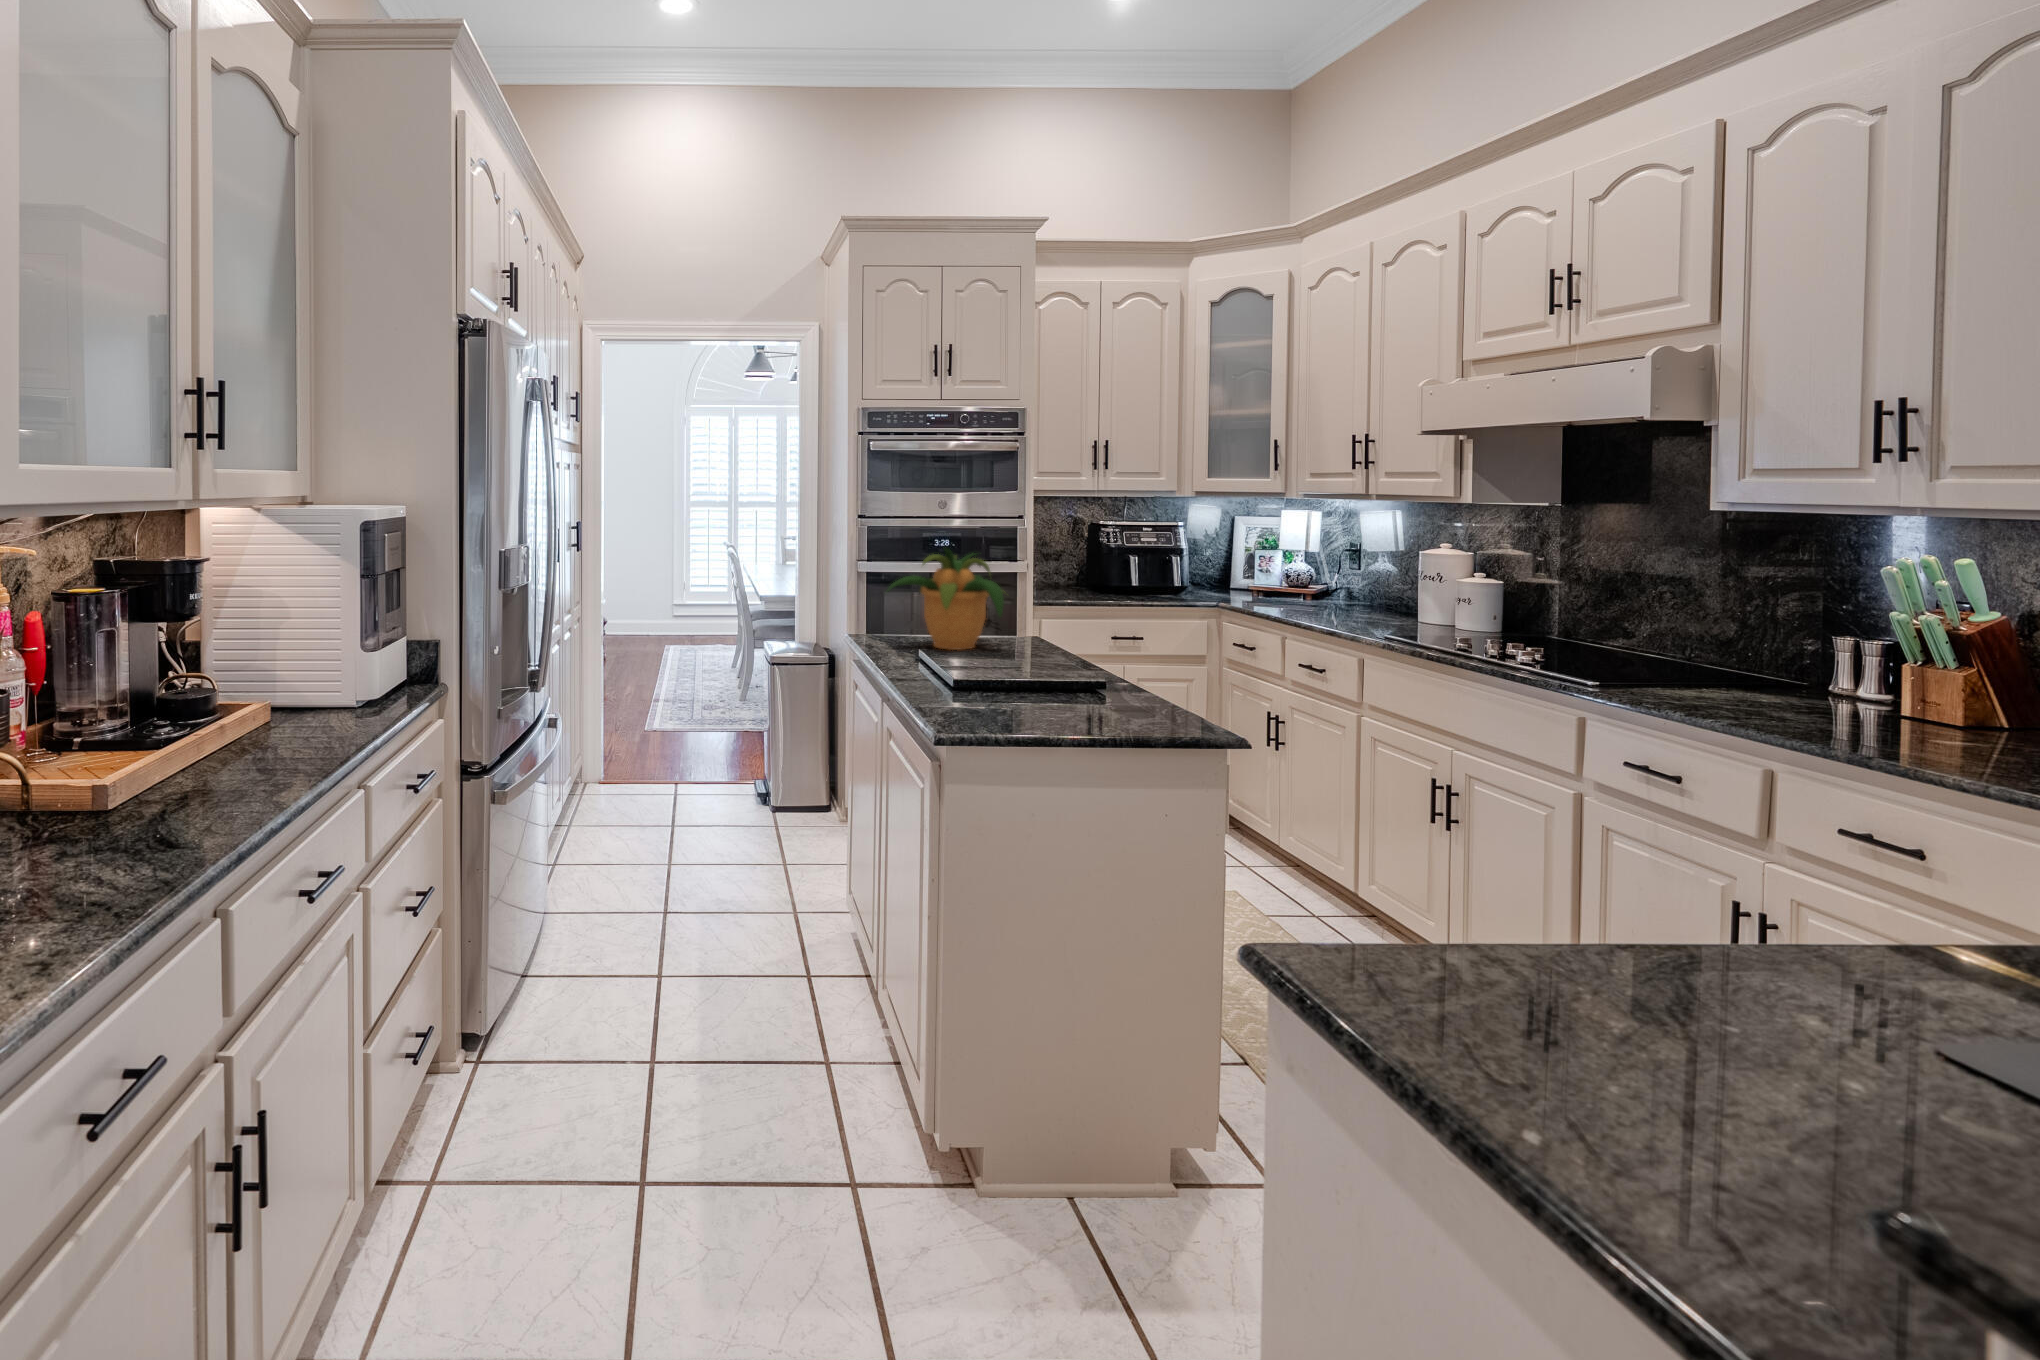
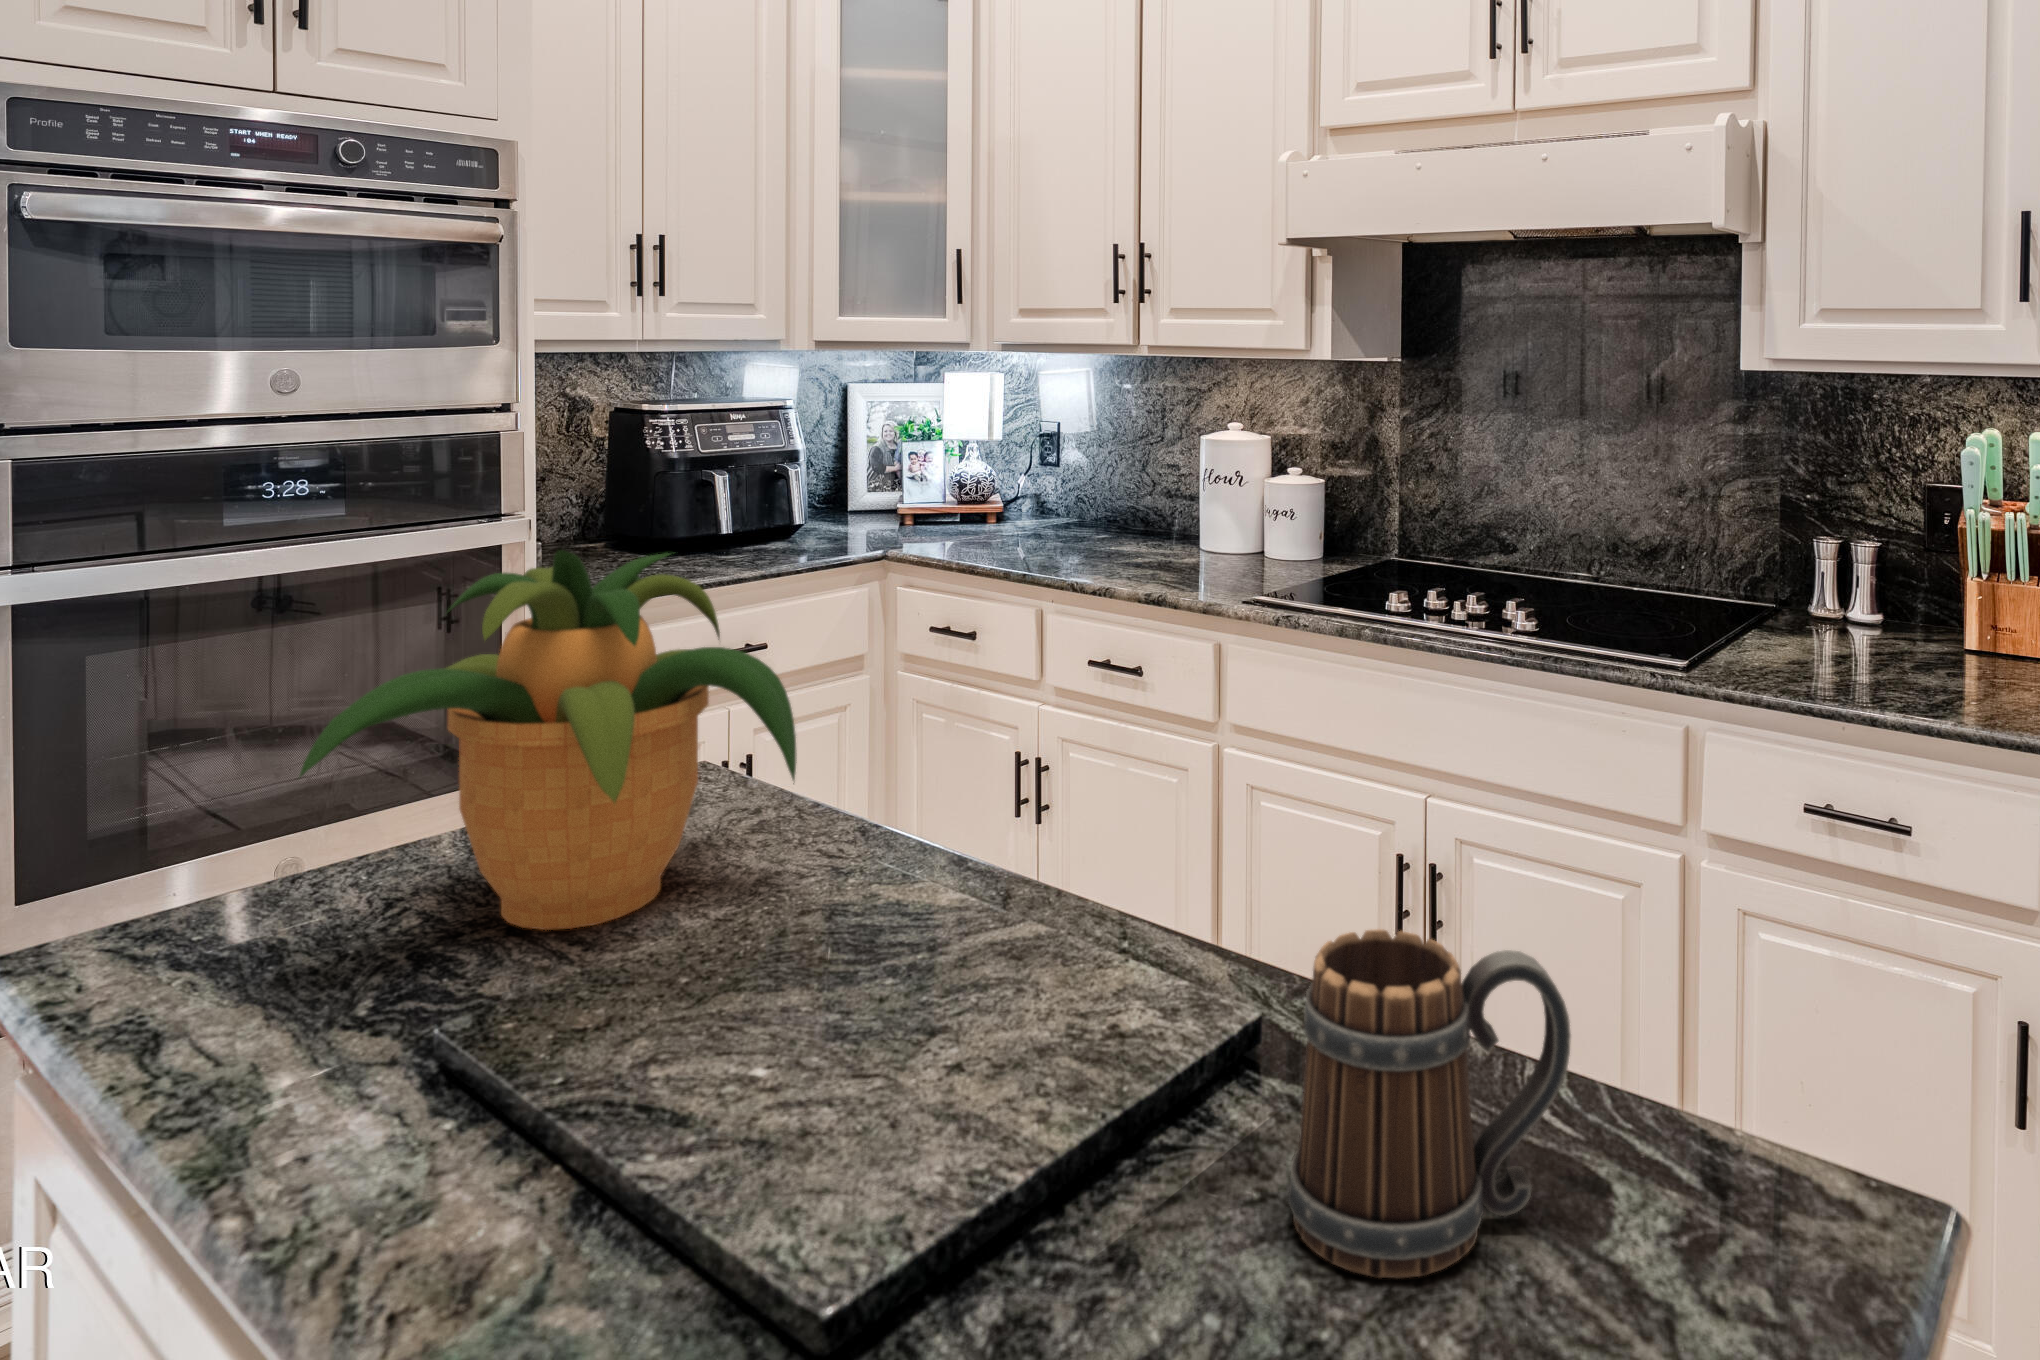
mug: none [1025,636,1092,707] -> present [1288,929,1571,1279]

